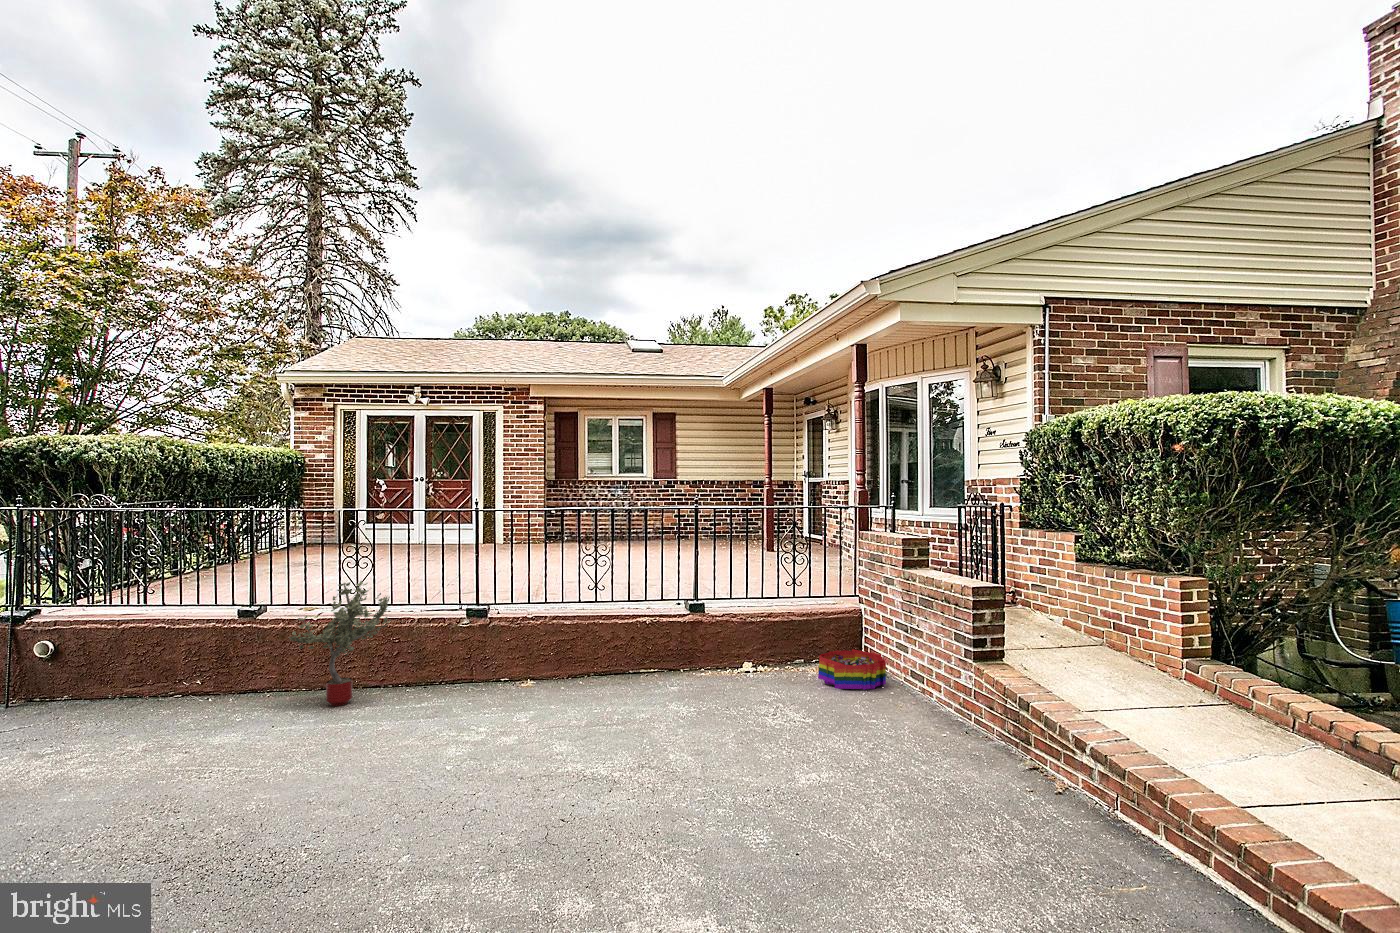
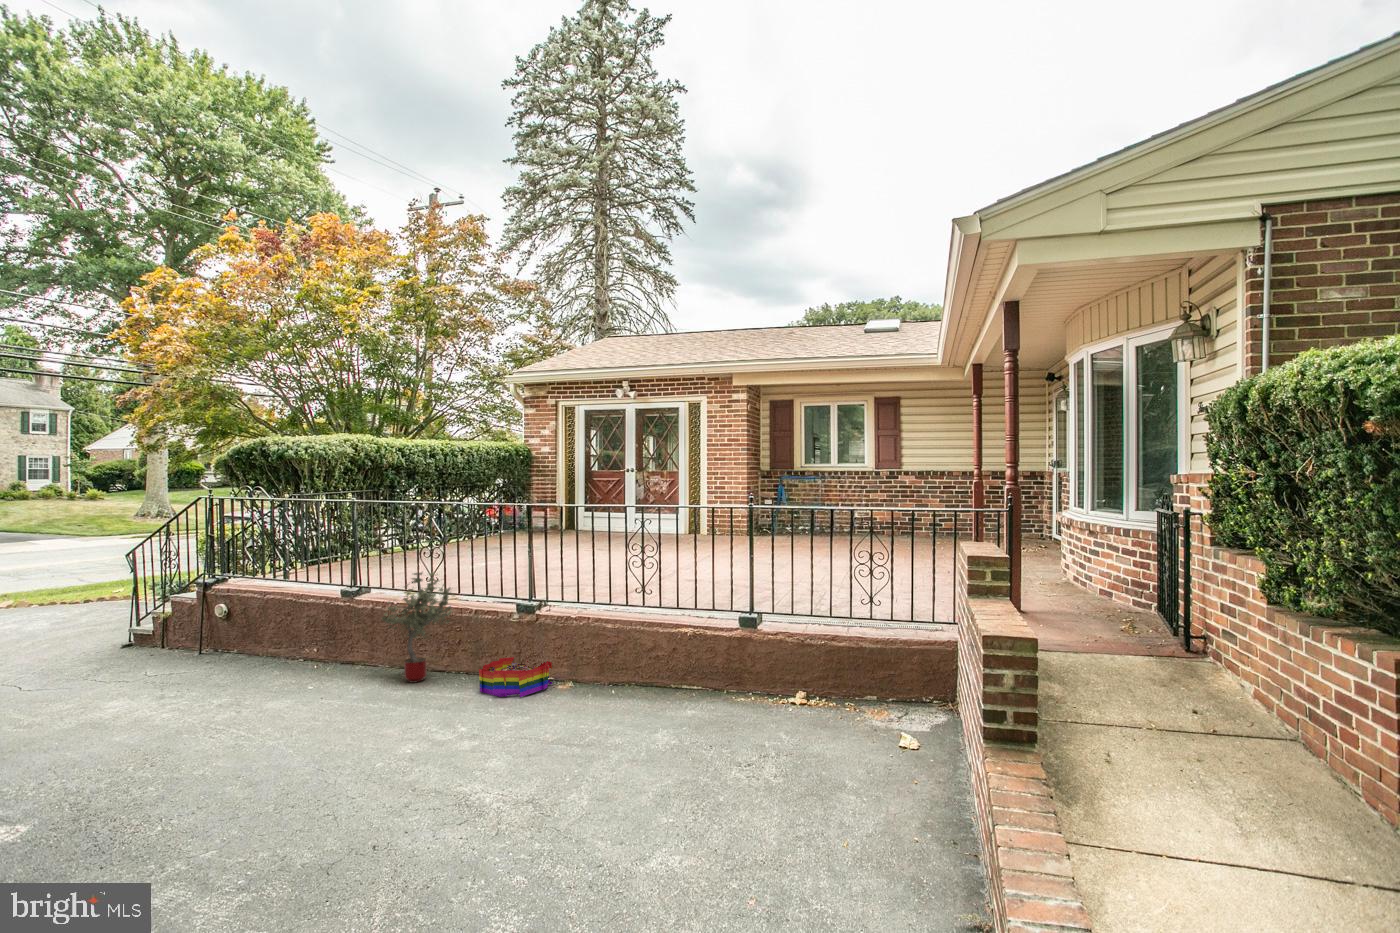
storage bin: present [818,649,886,690] -> present [479,657,552,697]

